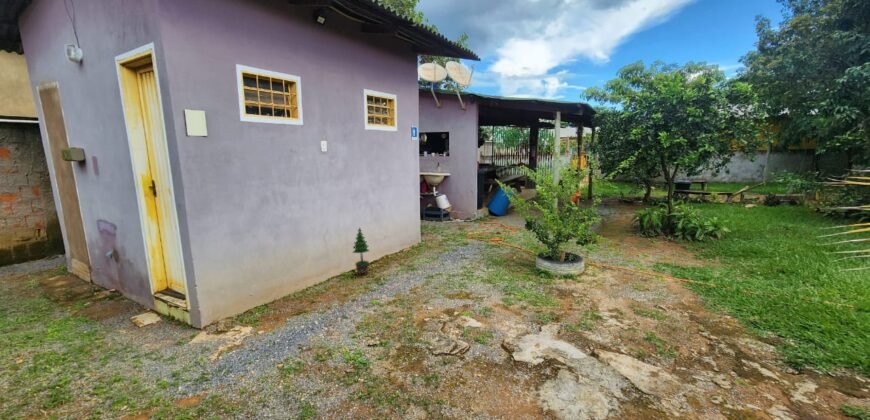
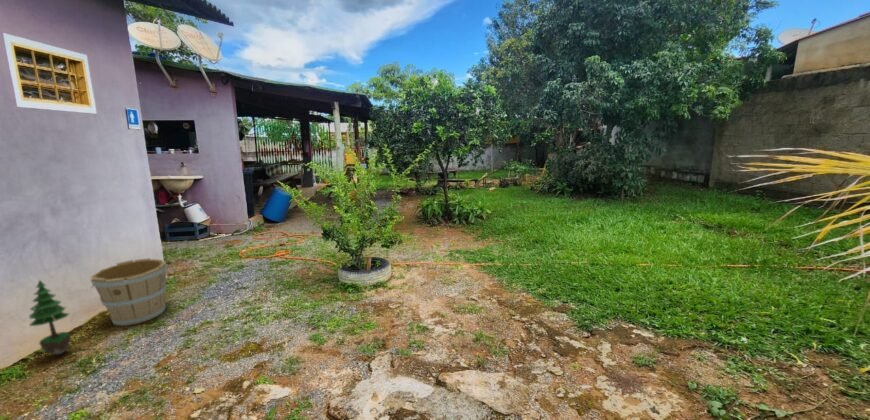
wooden bucket: none [381,225,421,266] -> present [90,258,167,326]

